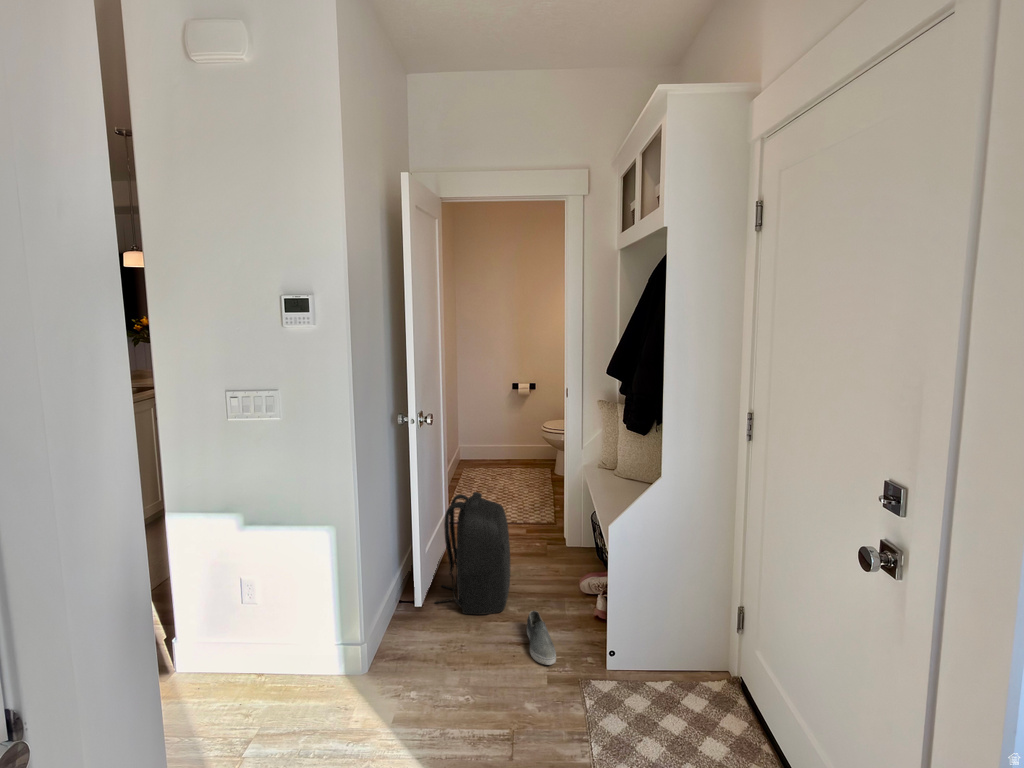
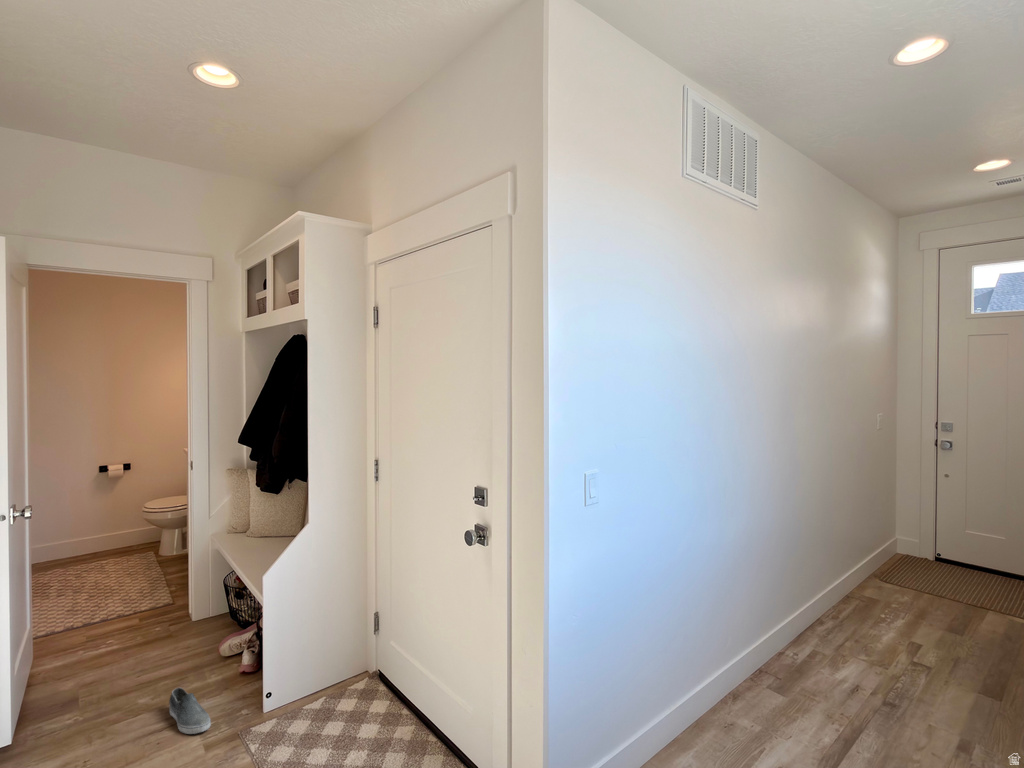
backpack: present [435,492,510,615] -> none [33,582,137,730]

